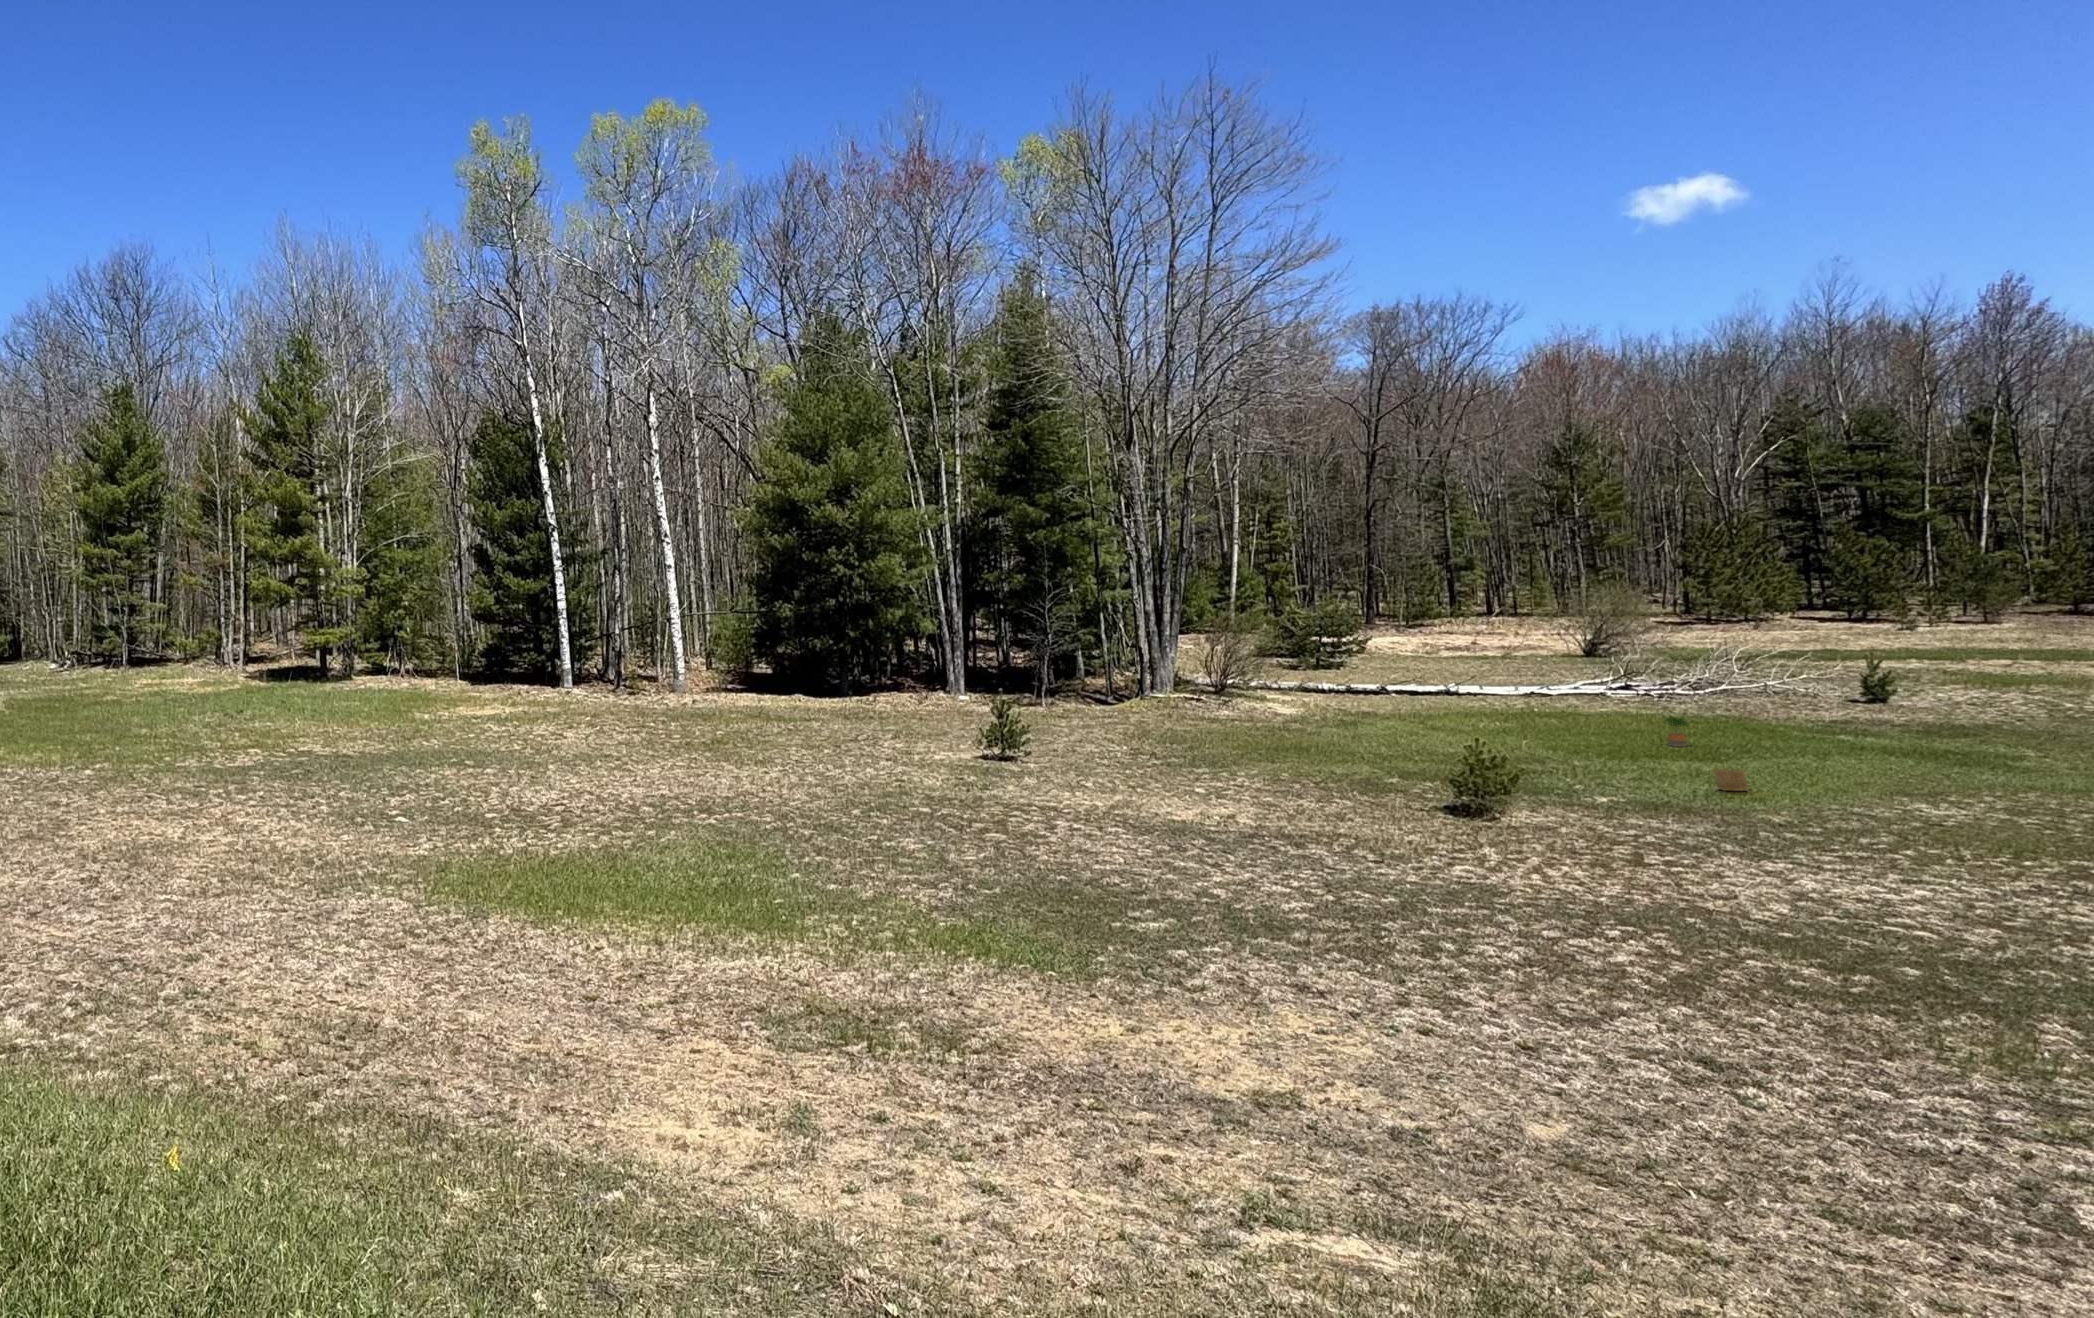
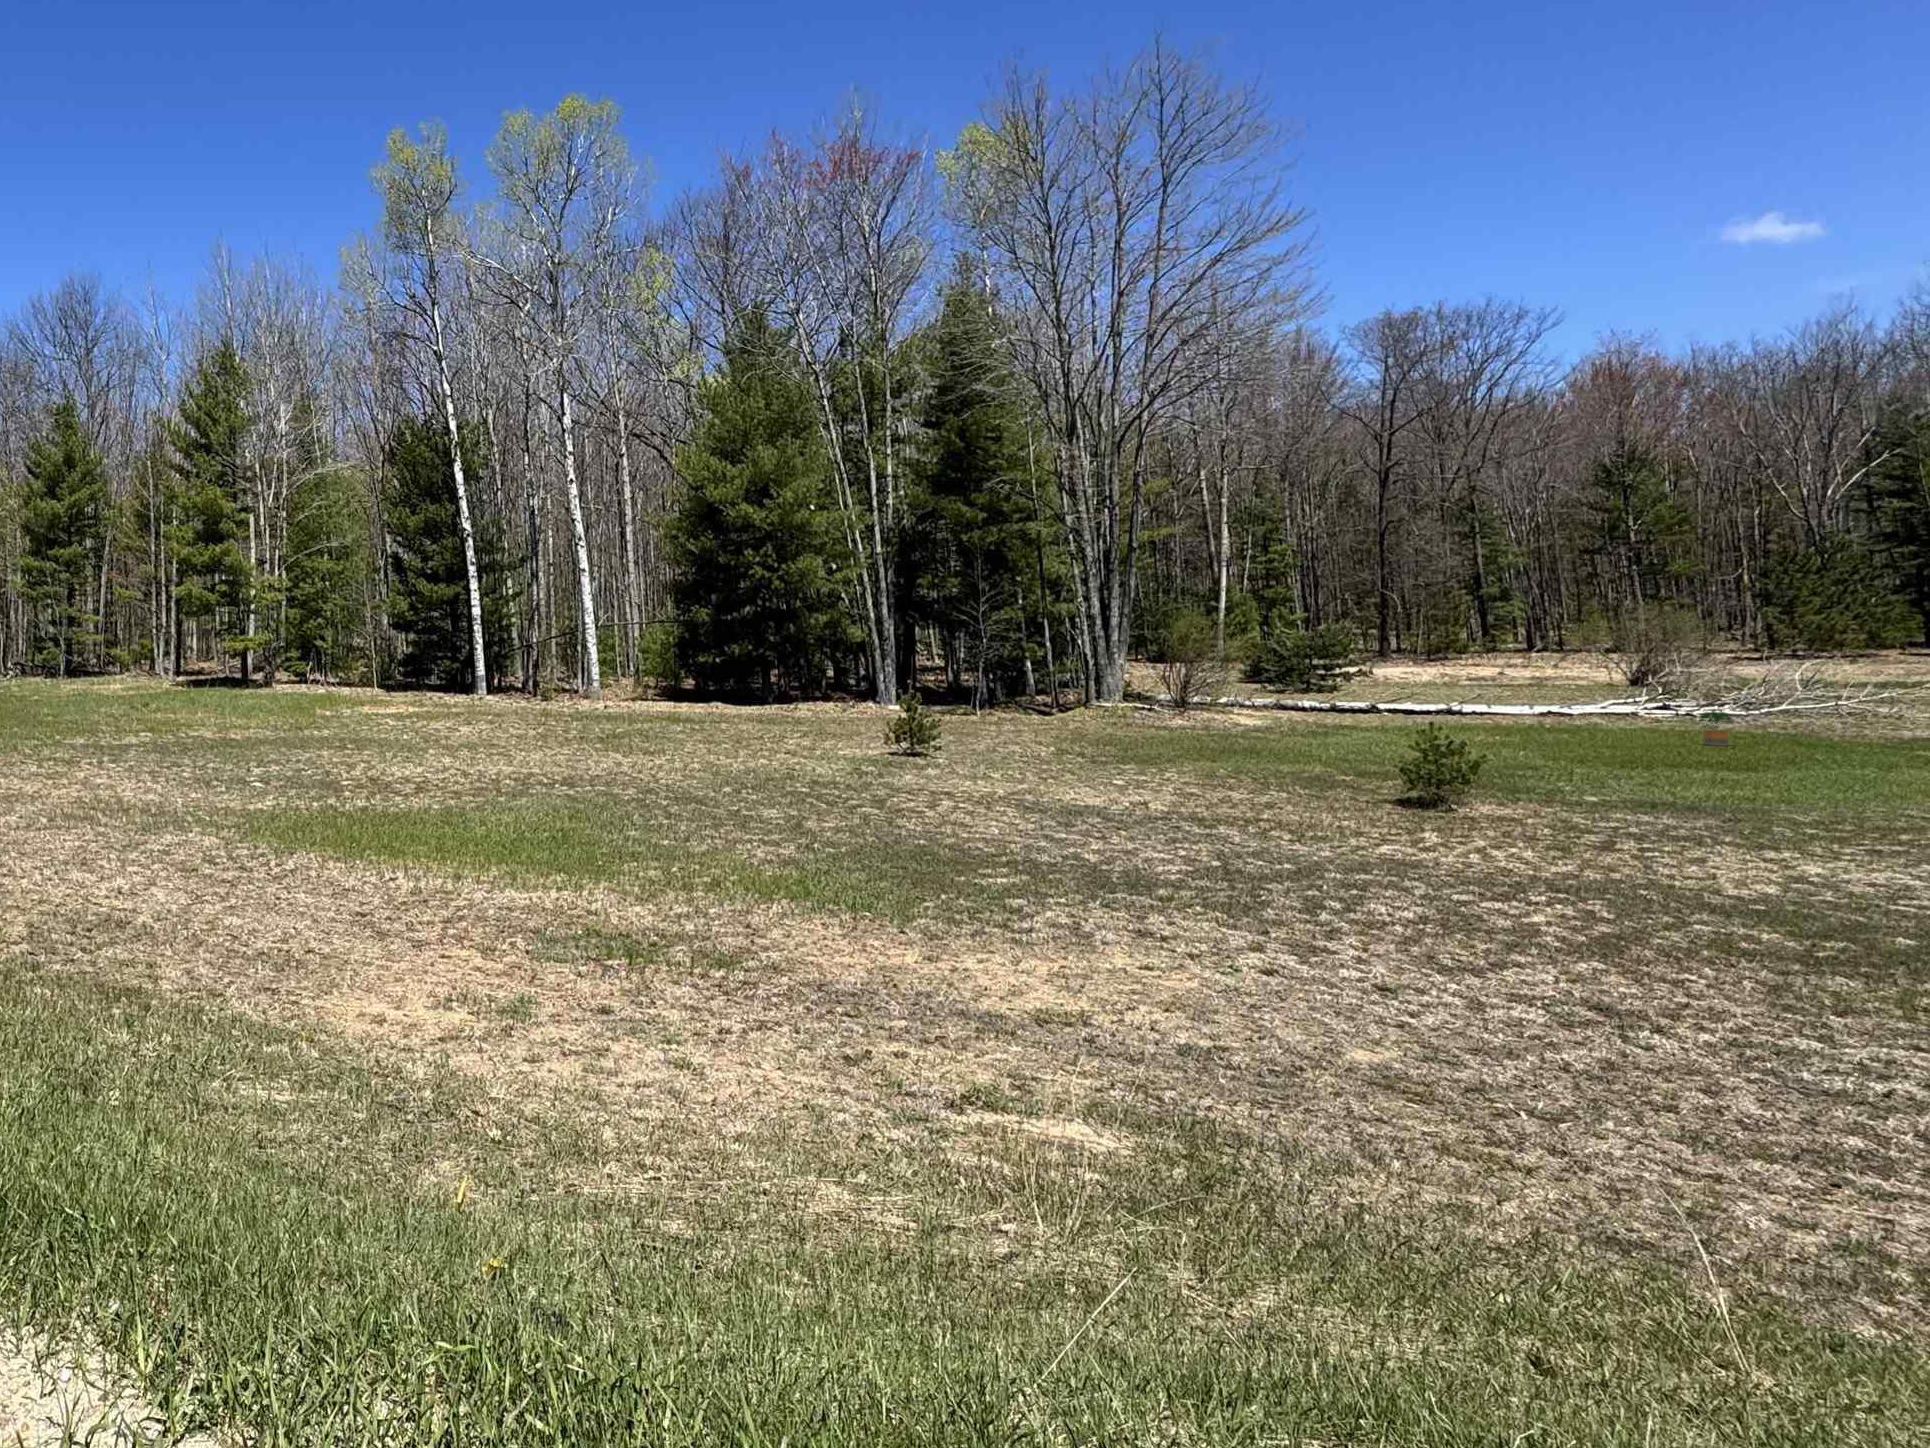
wooden bucket: present [1714,769,1747,791] -> none [1750,752,1796,777]

